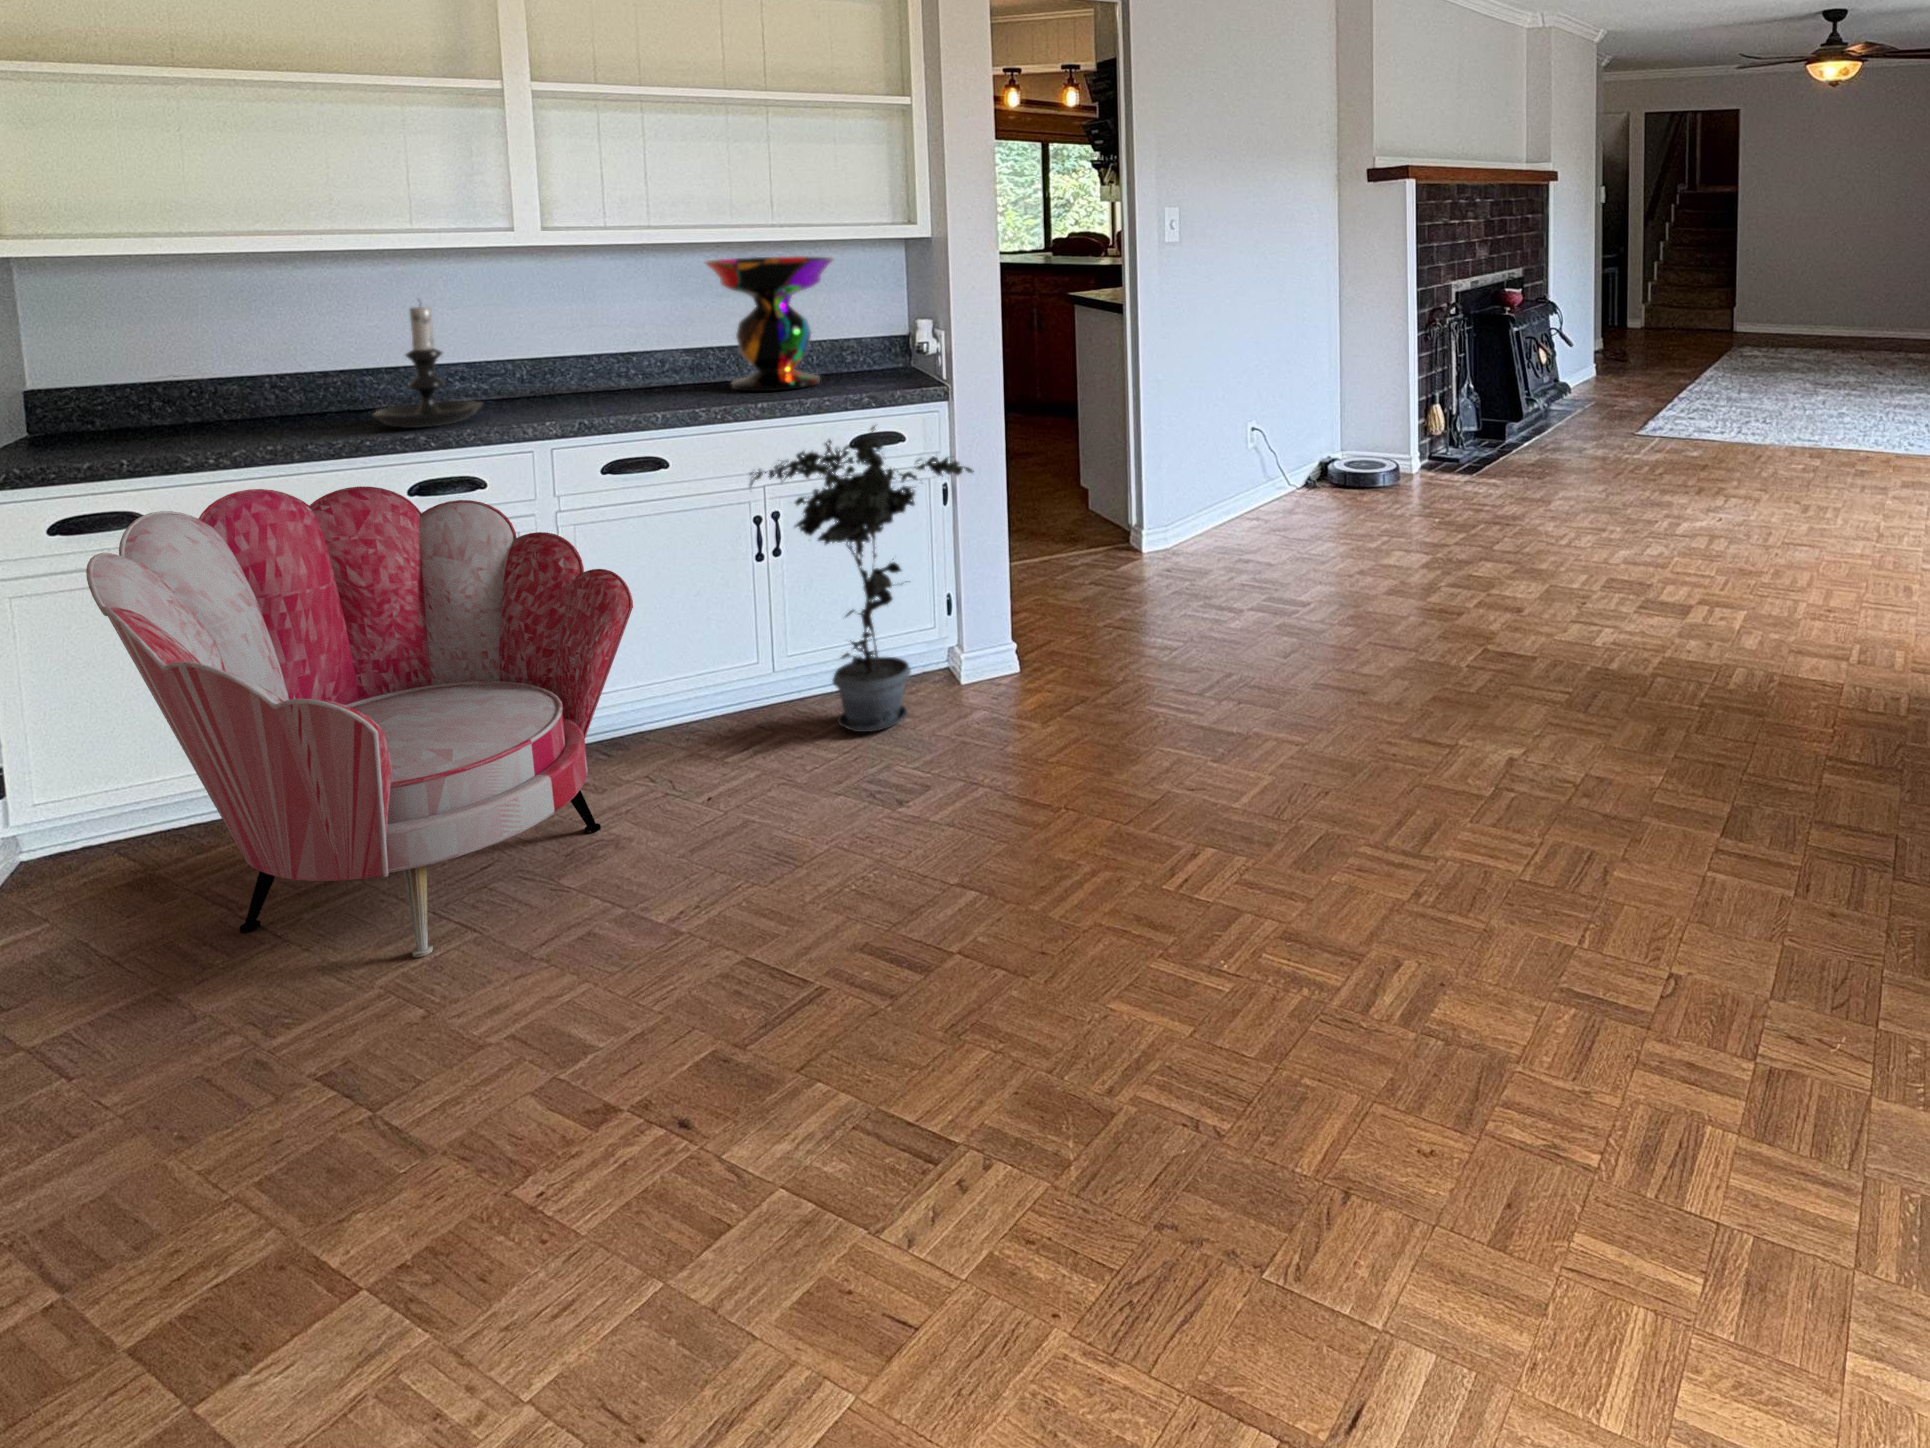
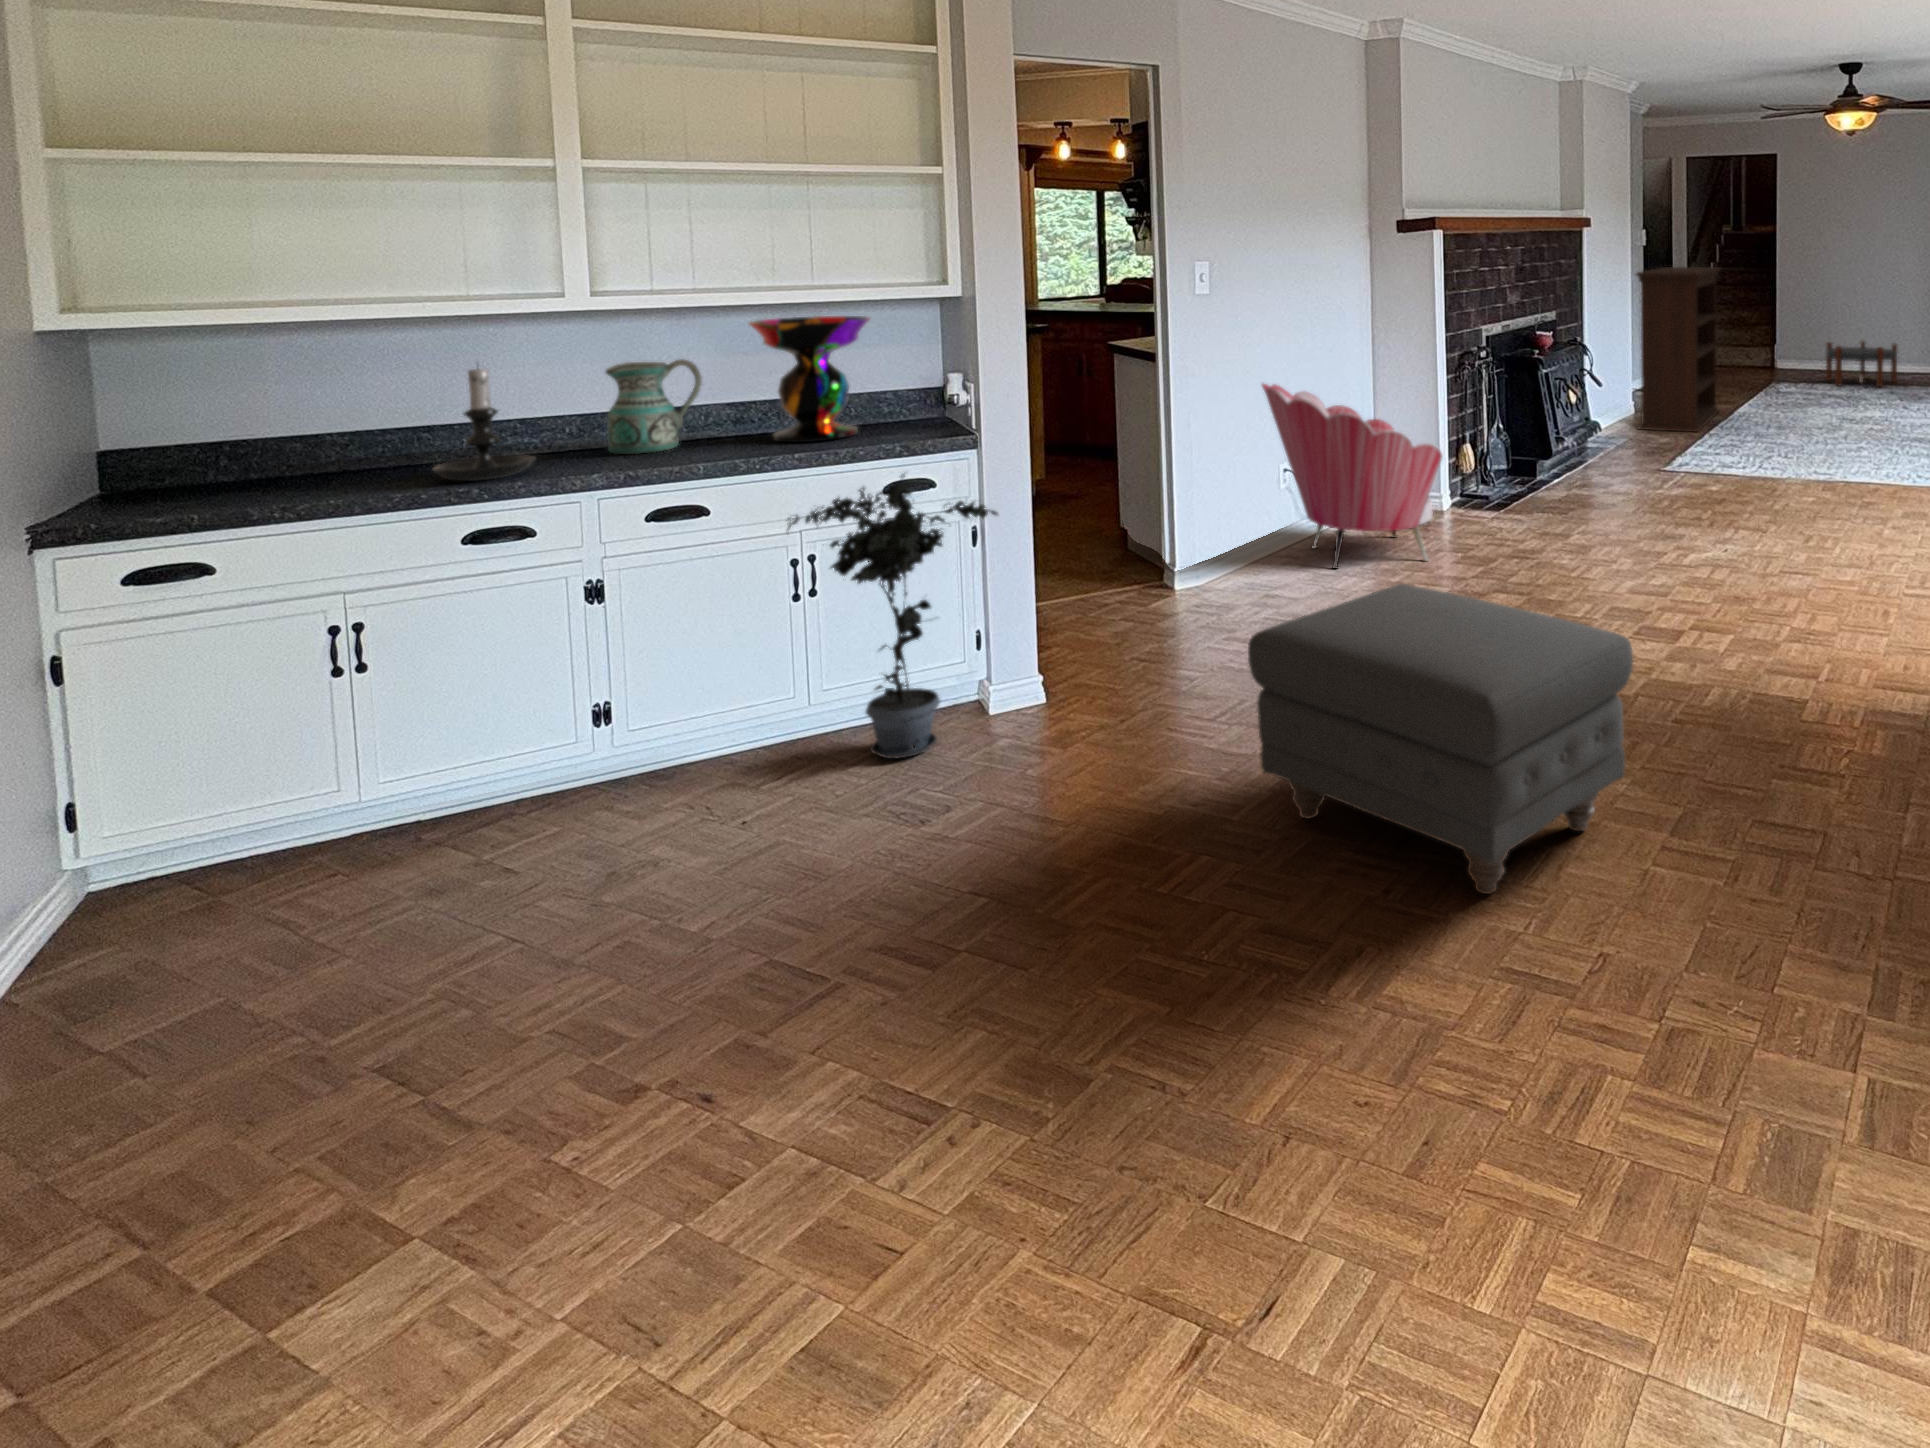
bookshelf: none [1604,223,1692,395] -> present [1636,267,1720,432]
ceramic pitcher: none [554,300,656,401] -> present [606,359,702,454]
side table: none [1793,303,1870,351] -> present [1826,341,1897,387]
armchair: present [86,486,633,957] -> present [1262,384,1443,569]
ottoman: none [1255,553,1685,902] -> present [1248,584,1633,894]

